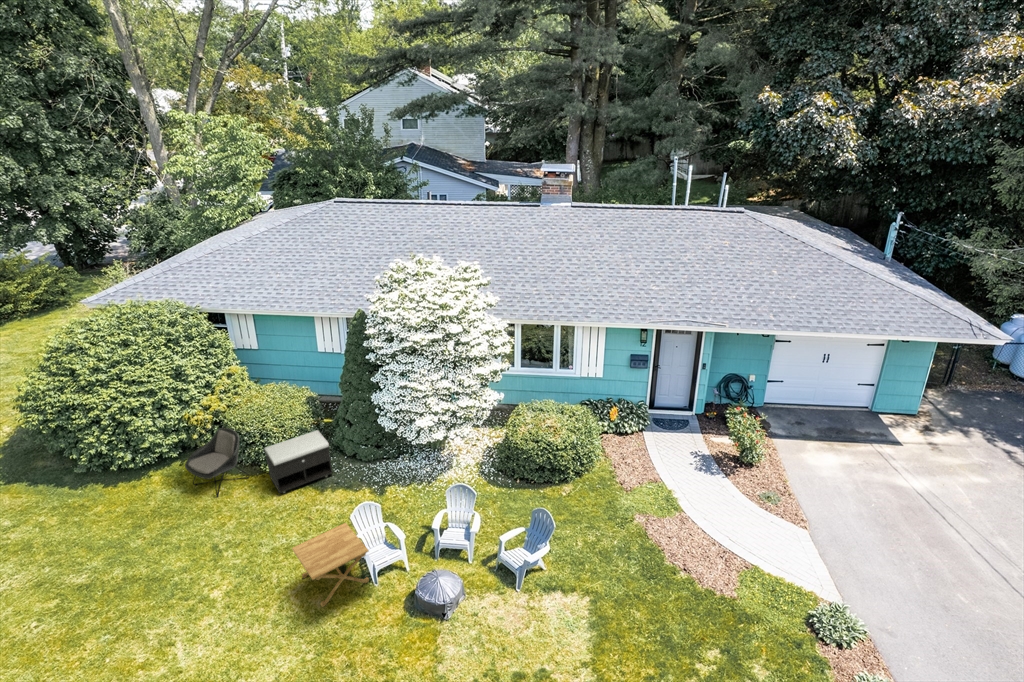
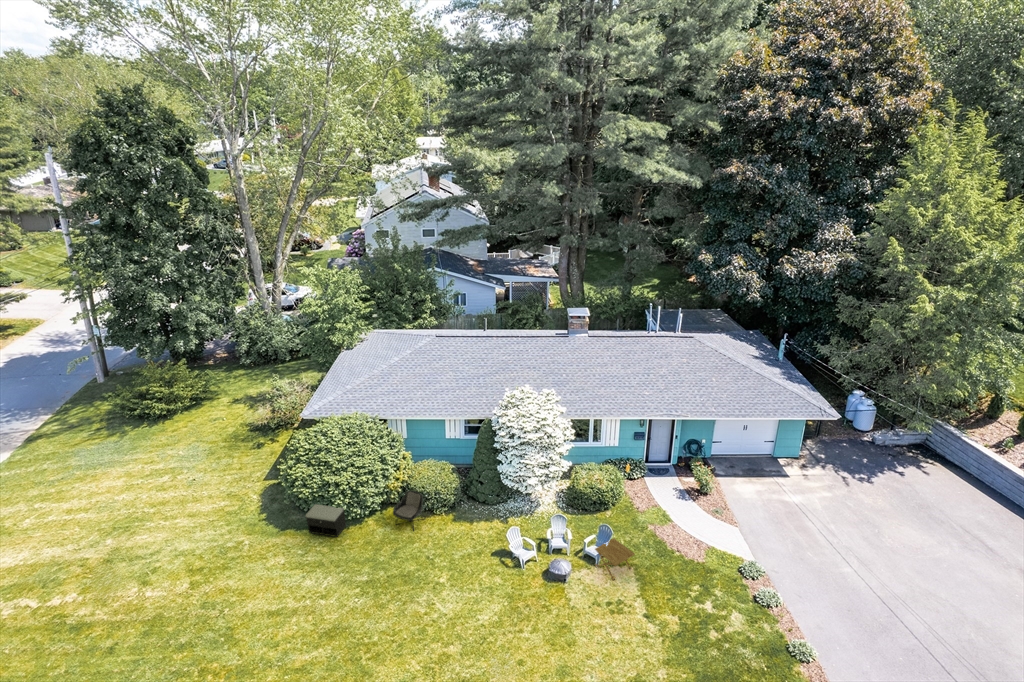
storage bench: present [264,430,333,493] -> present [306,504,346,537]
side table: present [292,523,369,607] -> present [595,538,635,580]

